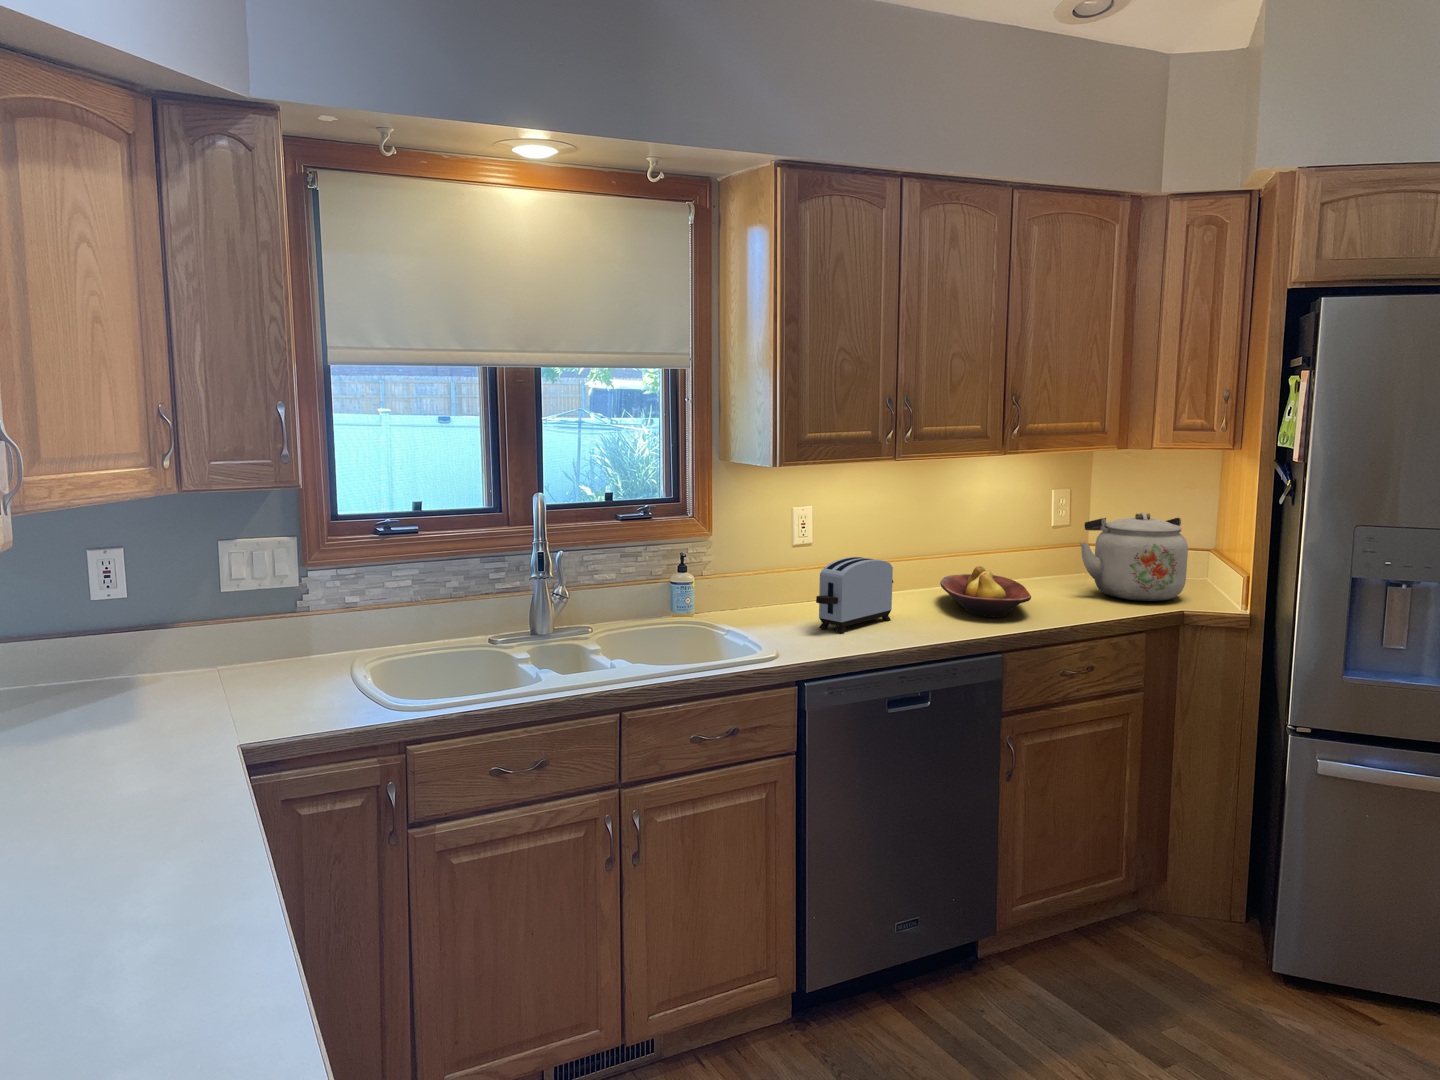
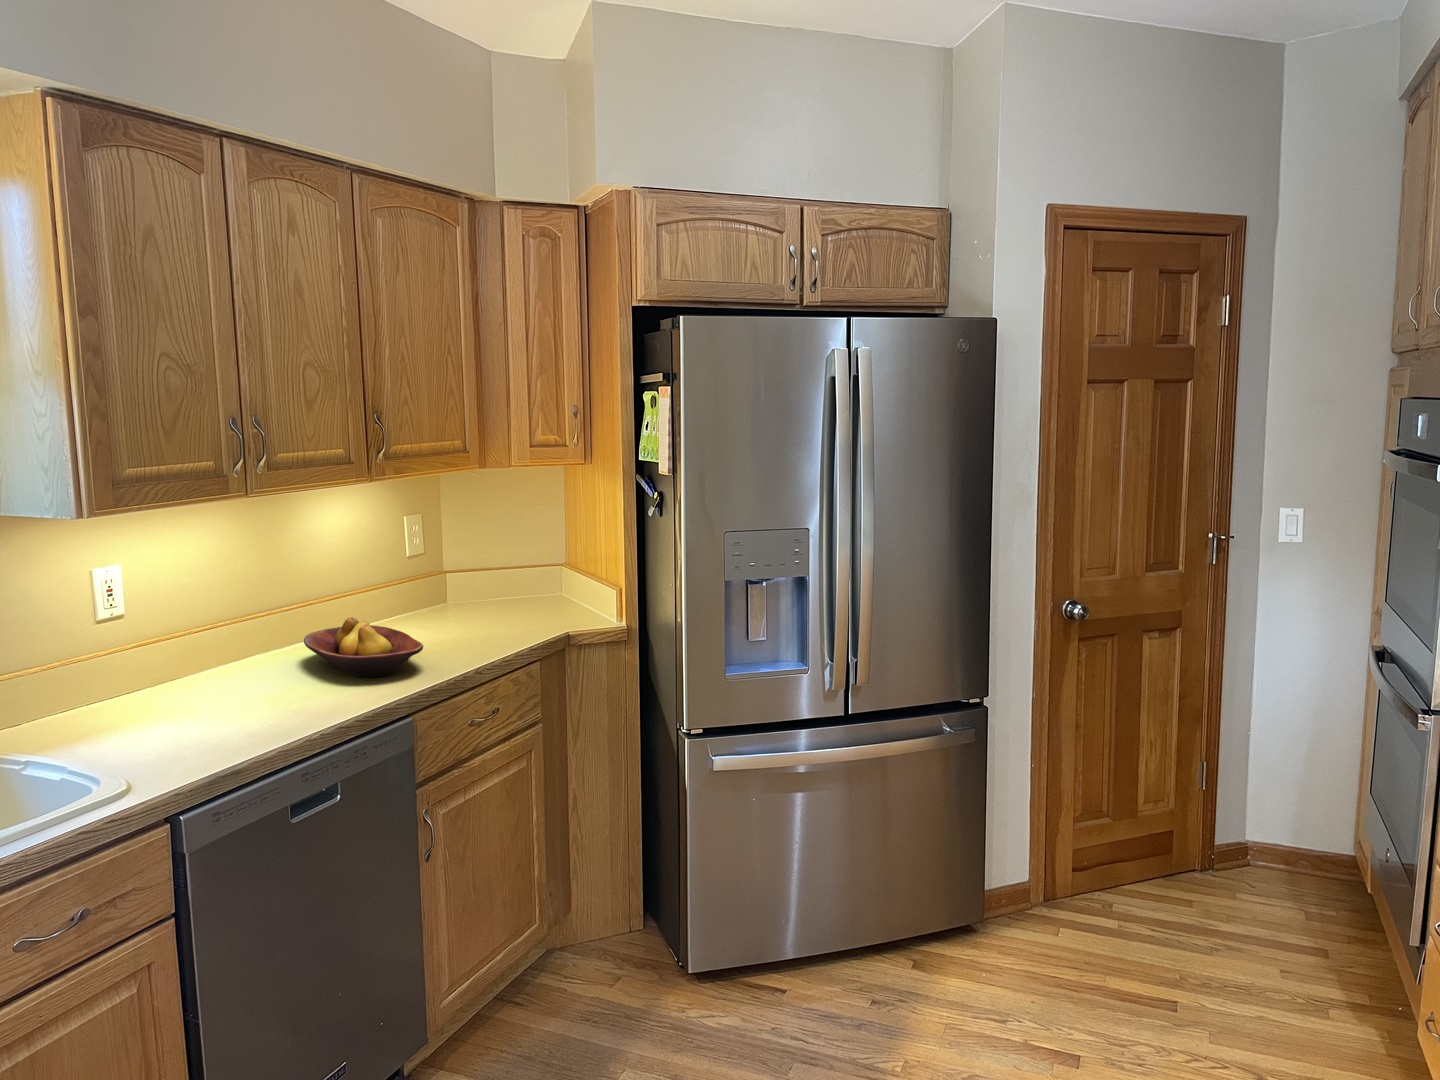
kettle: present [1080,512,1188,601] -> none [450,536,560,630]
toaster: present [816,557,893,633] -> none [163,628,261,733]

